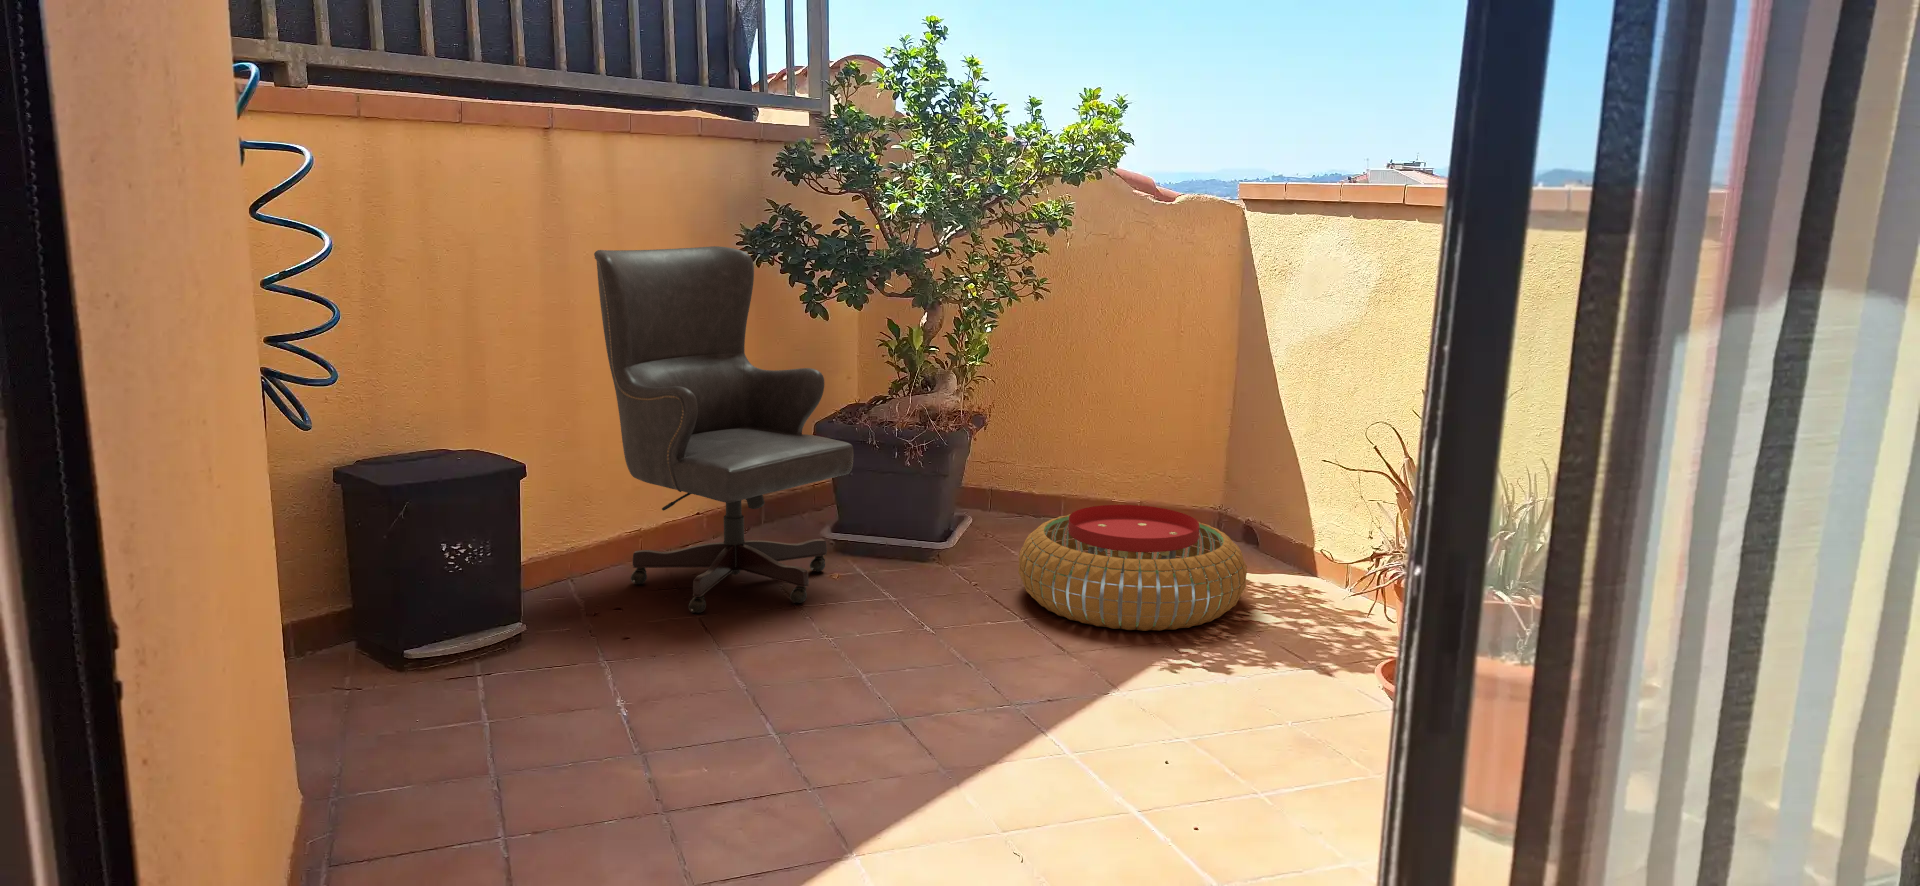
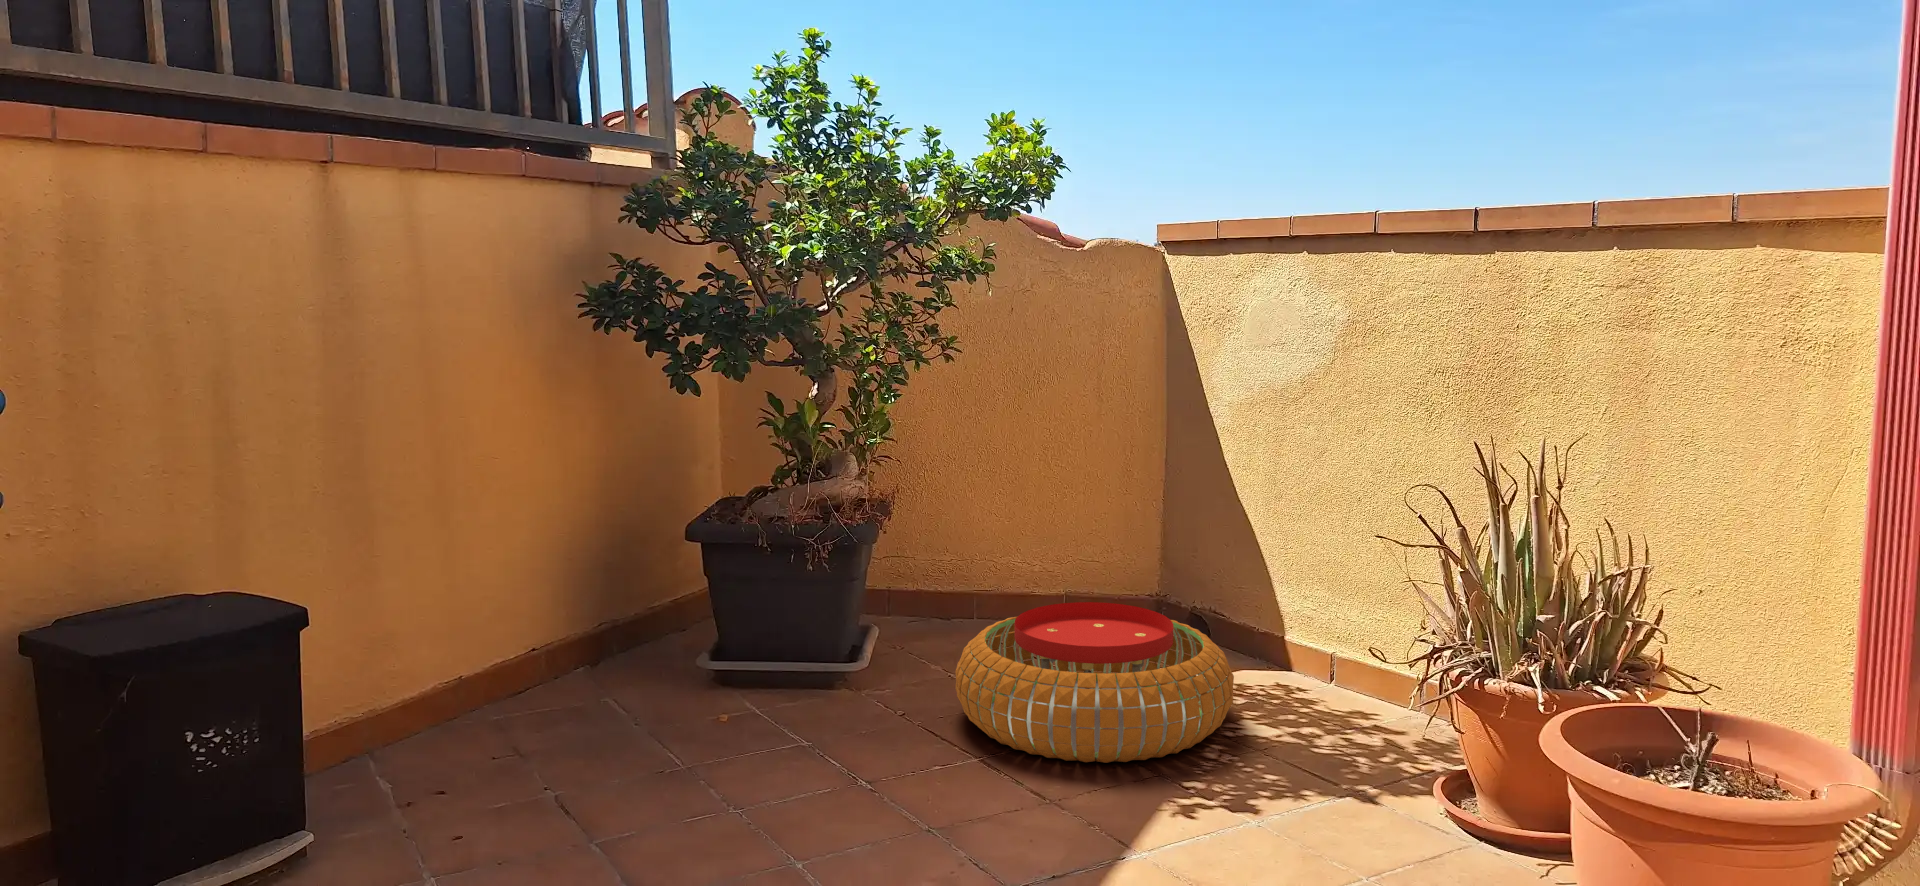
chair: present [594,246,853,613] -> none [392,310,742,785]

